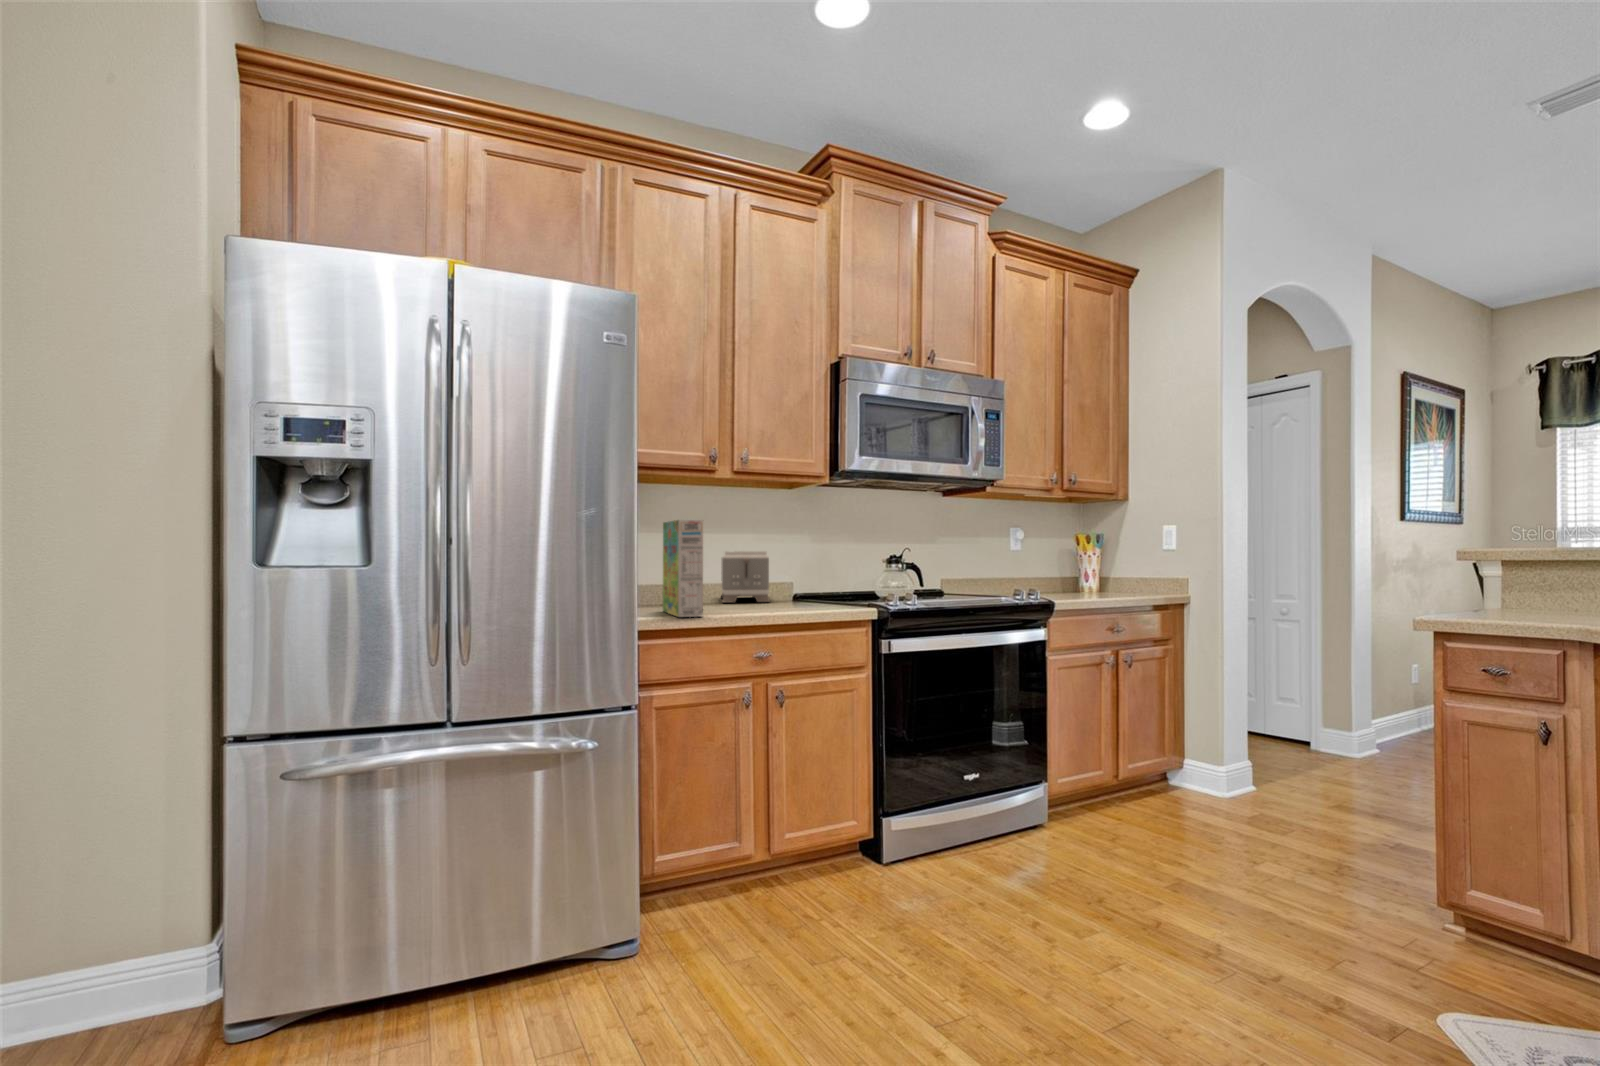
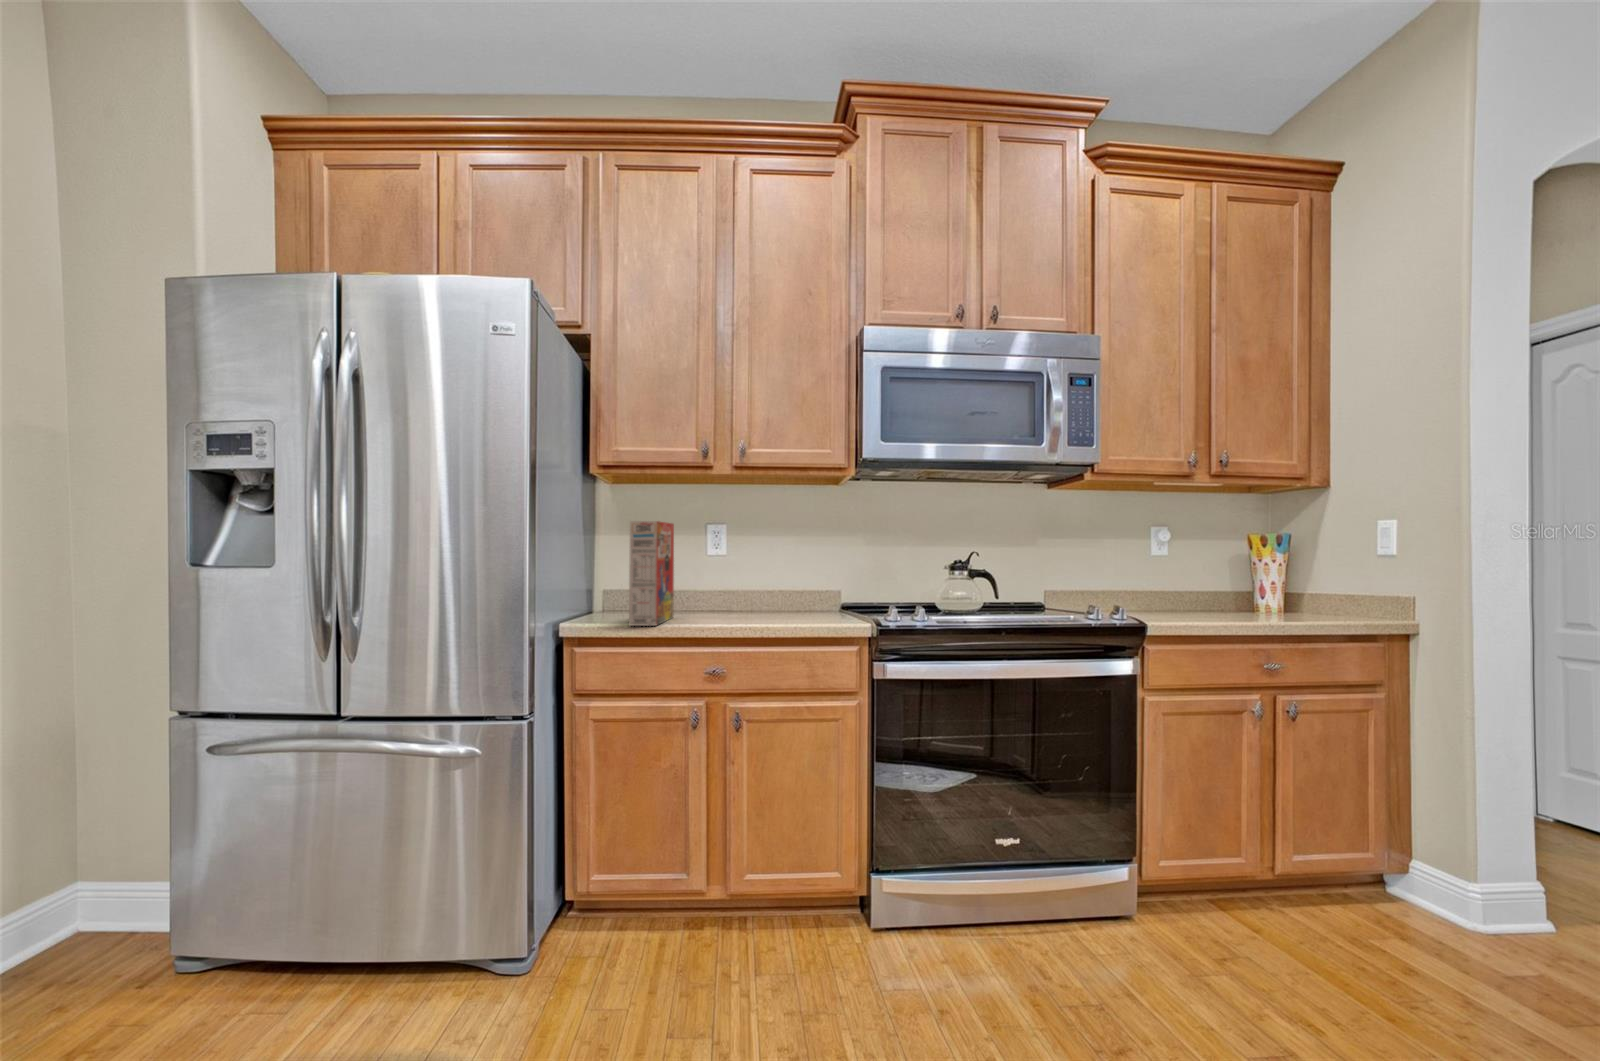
toaster: present [721,551,770,602] -> none [740,553,812,611]

